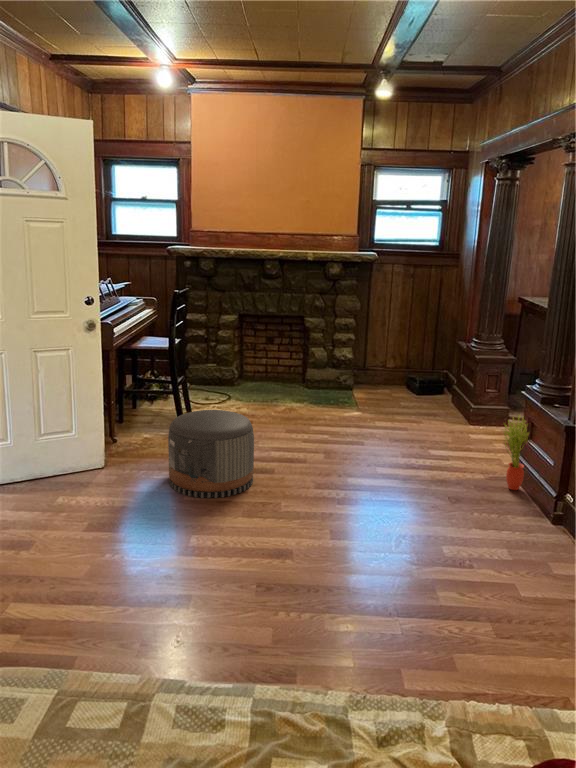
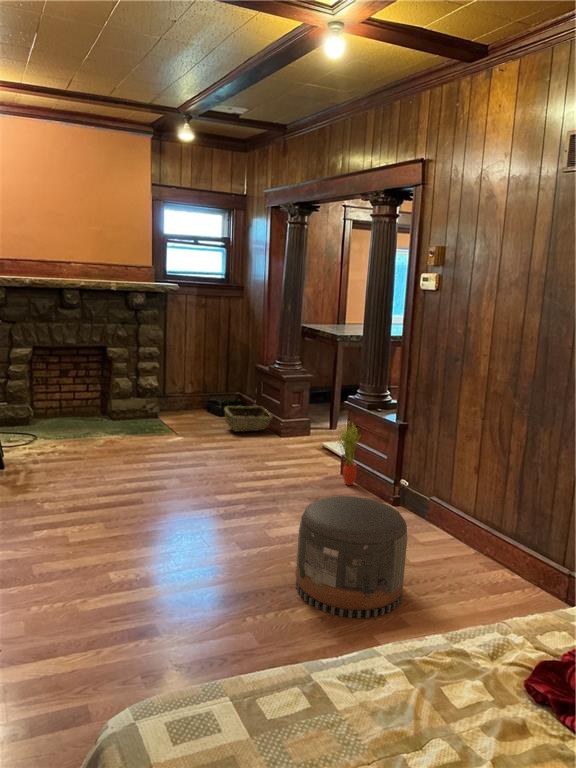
woven basket: none [412,385,465,415] -> present [224,406,273,431]
pouf: present [168,410,254,498] -> present [296,496,407,618]

